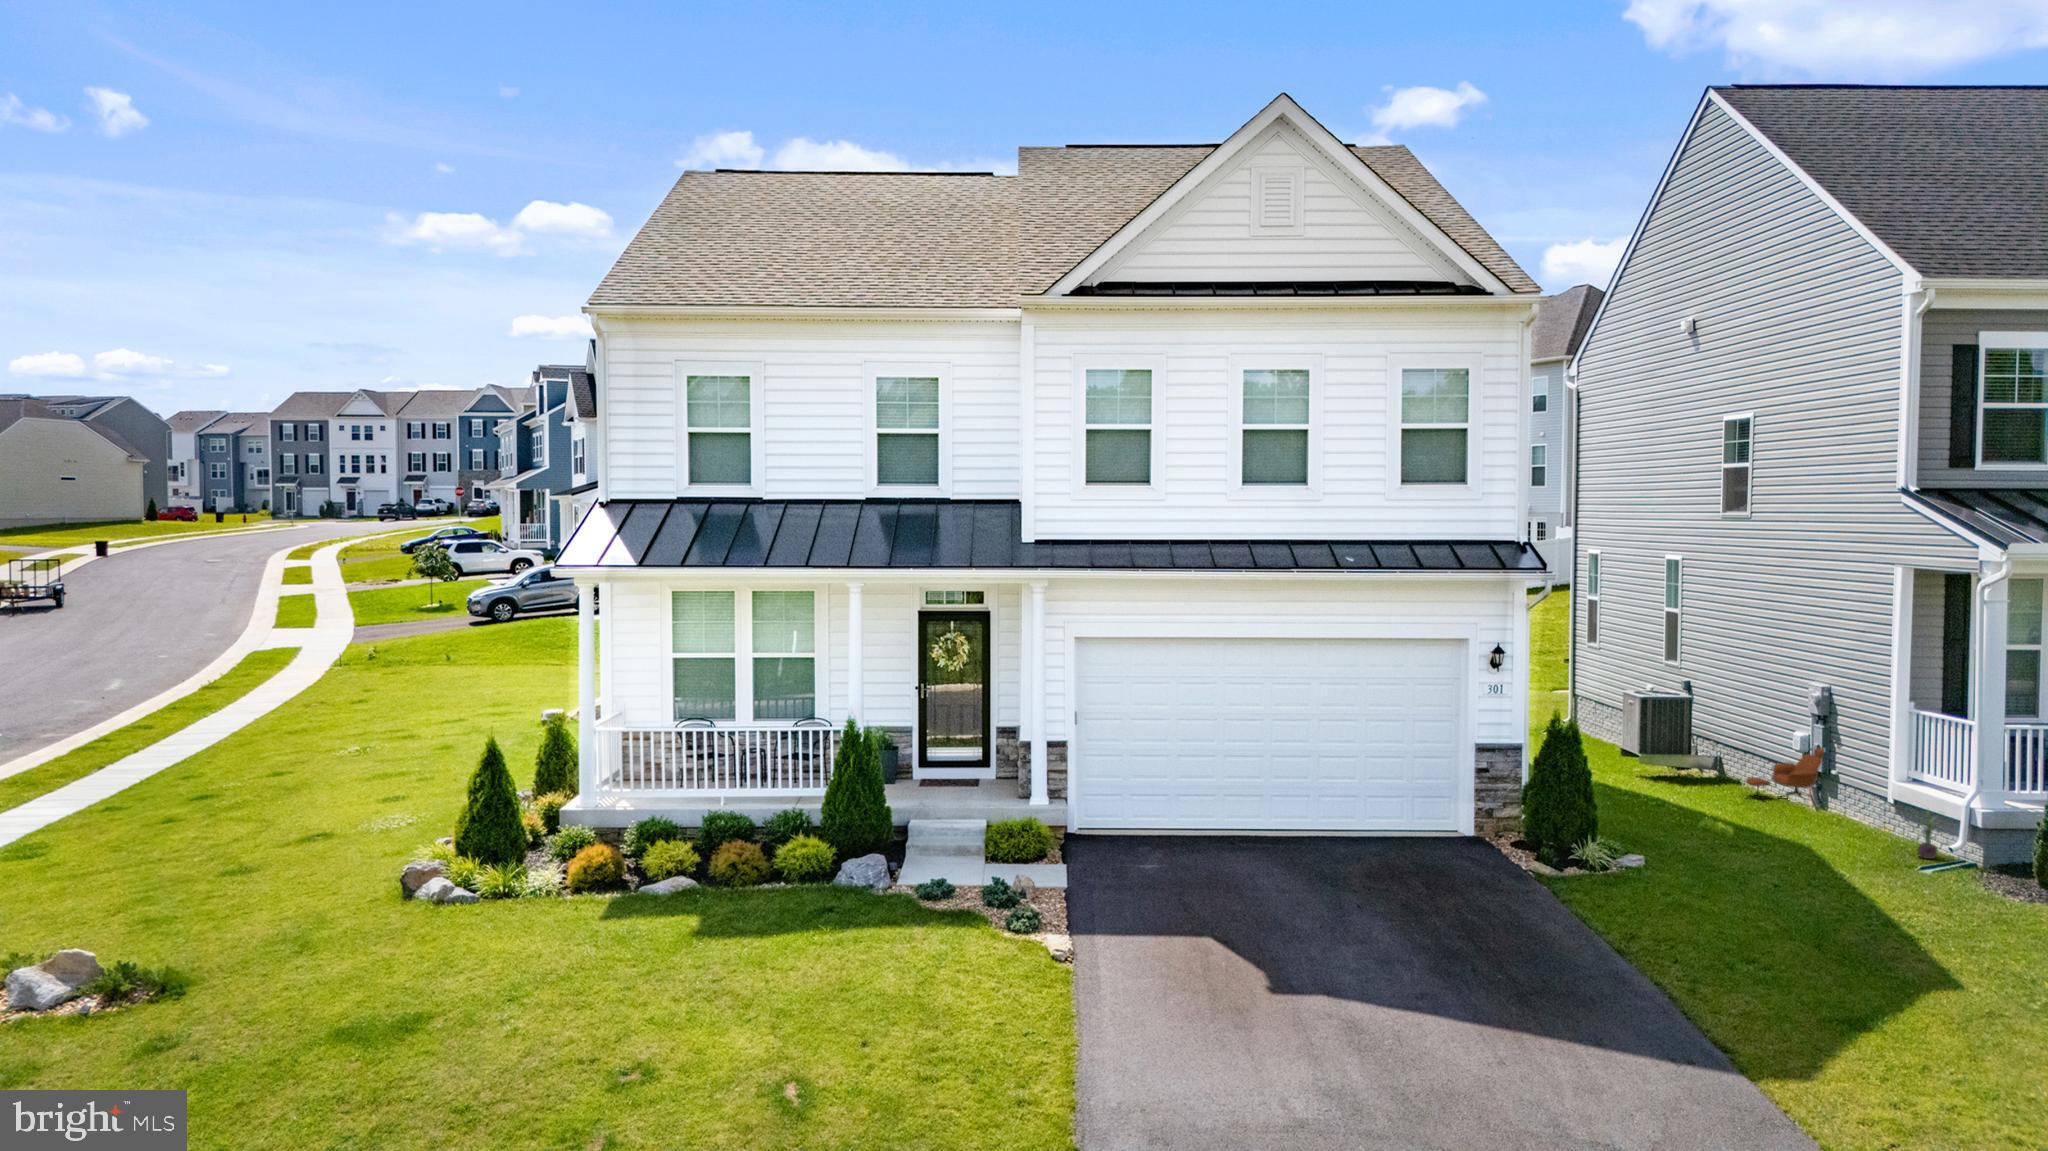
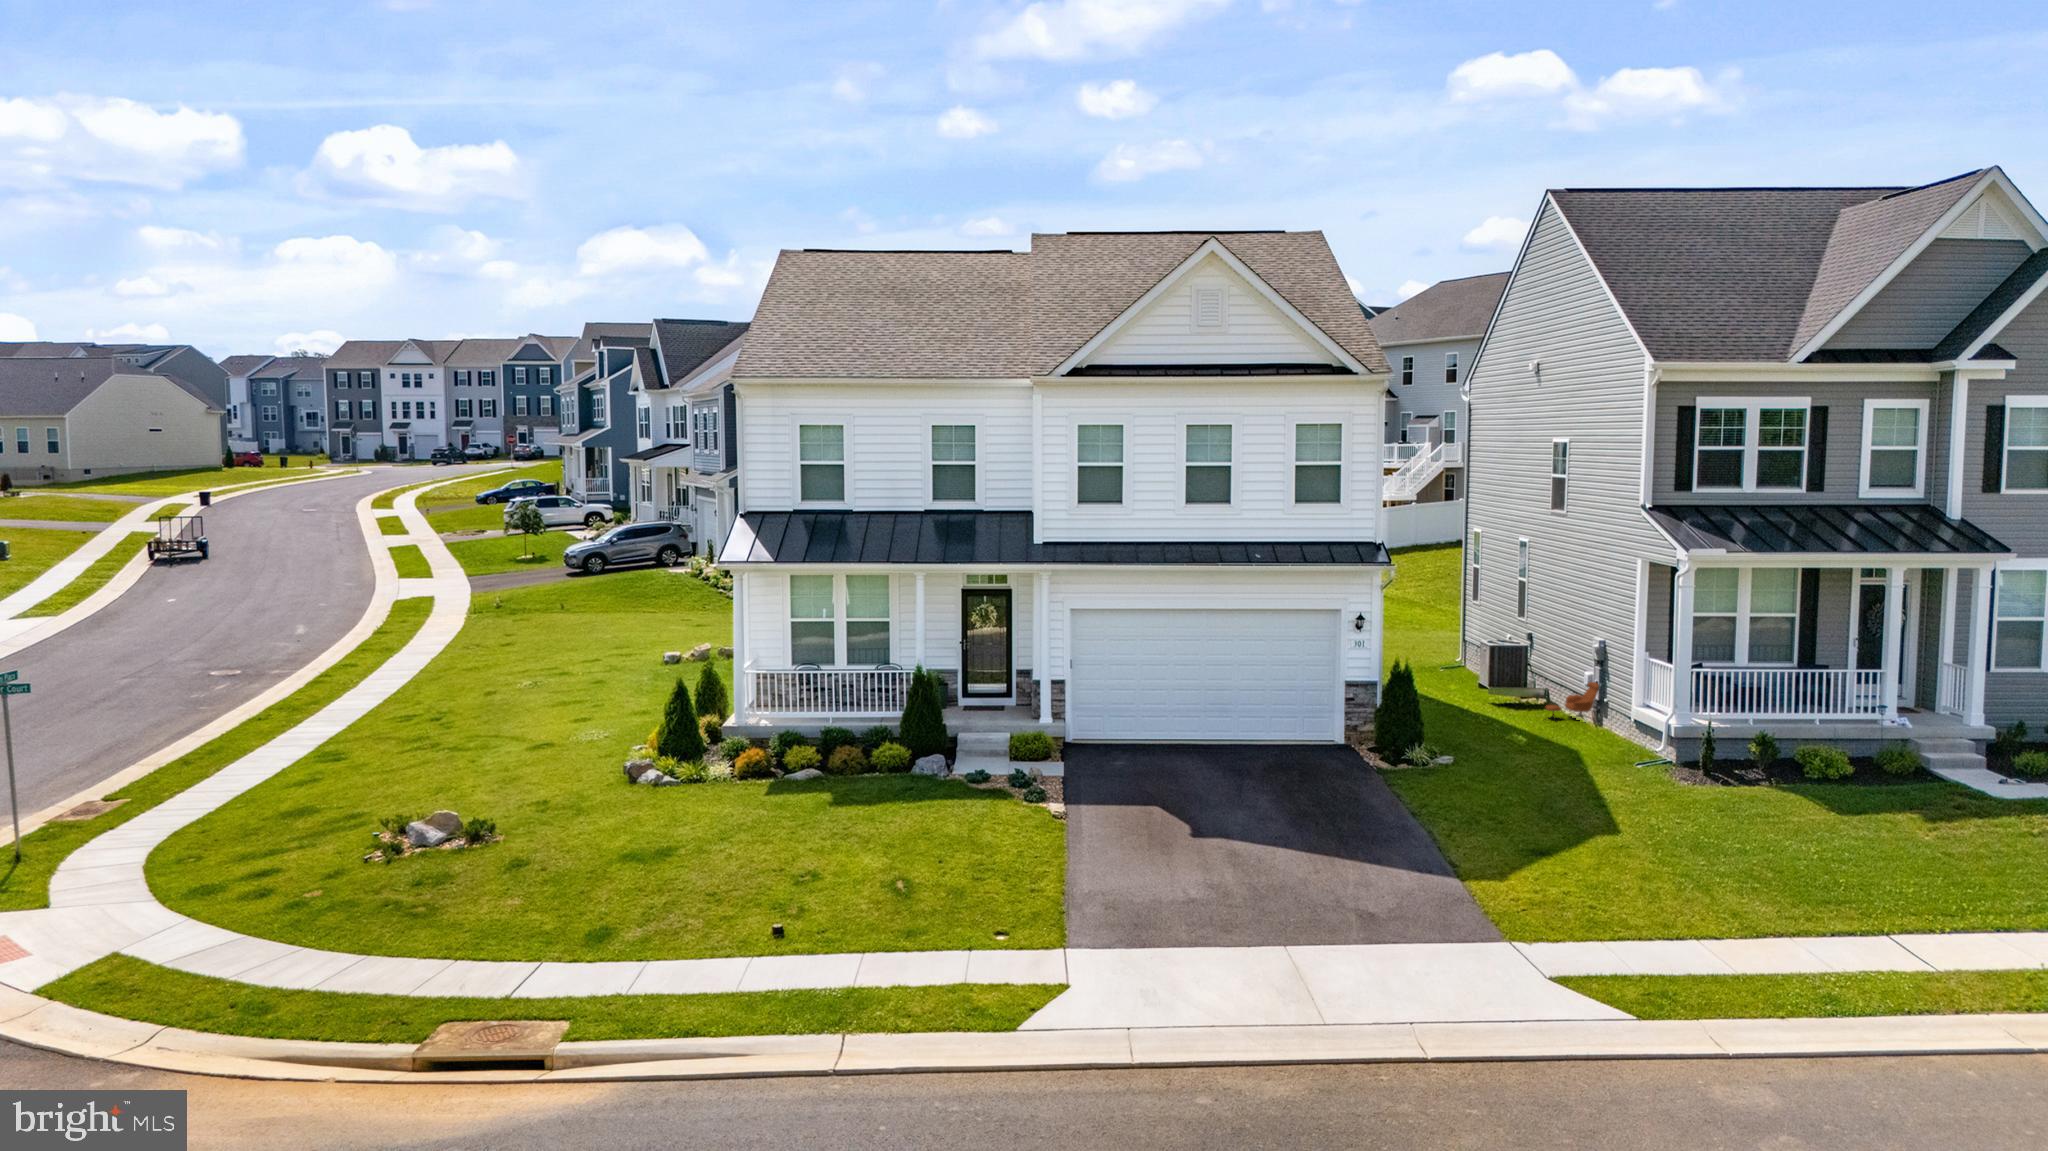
decorative plant: present [1915,810,1938,859] -> none [1621,725,1658,758]

